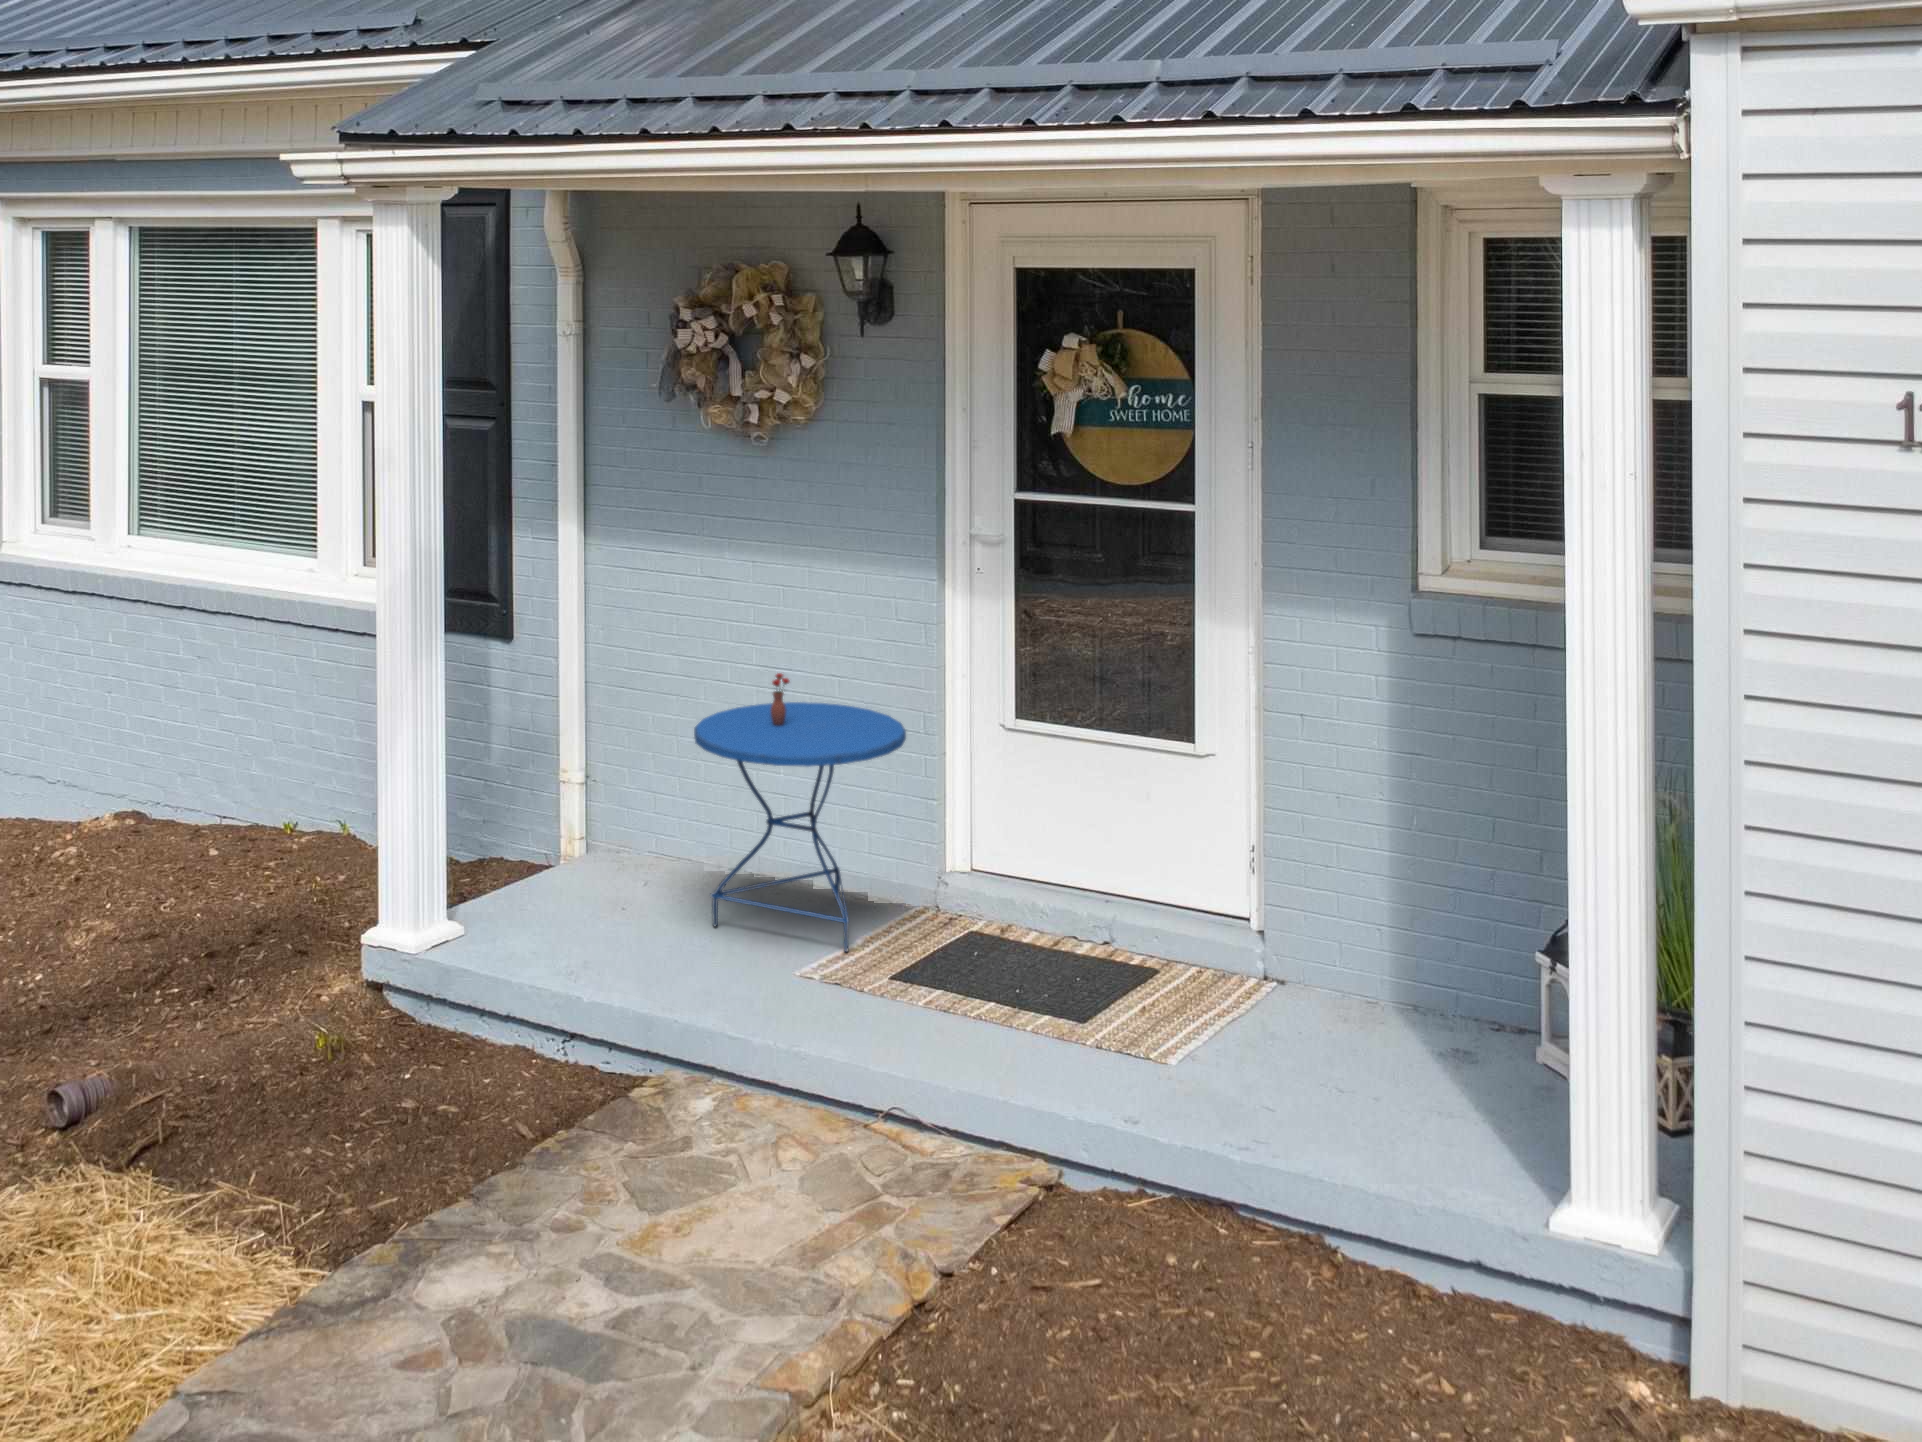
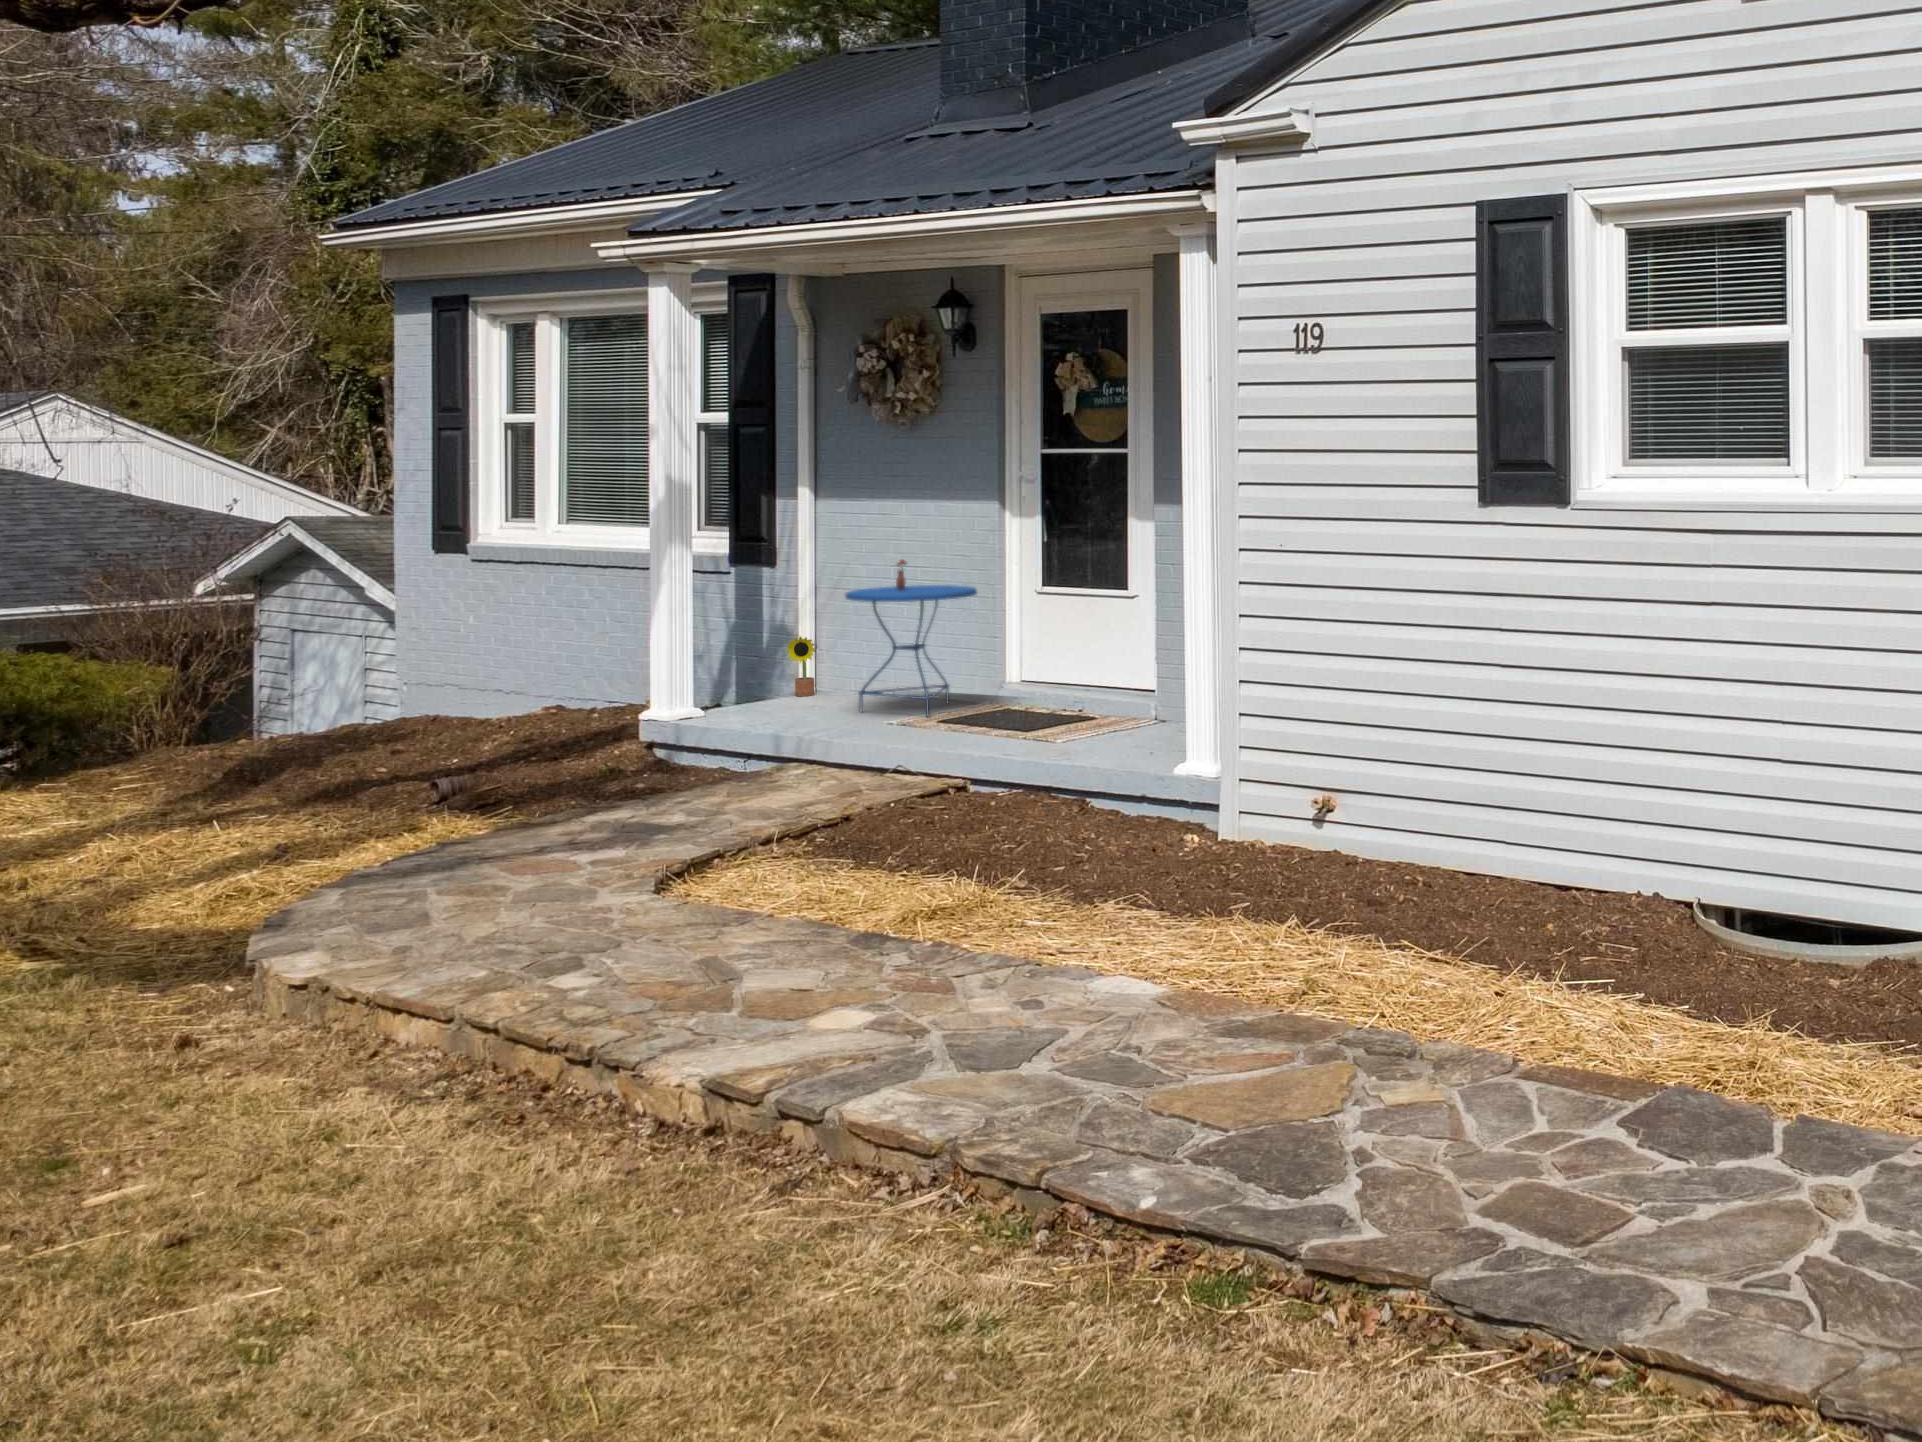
decorative plant: none [546,766,595,860] -> present [785,636,816,696]

